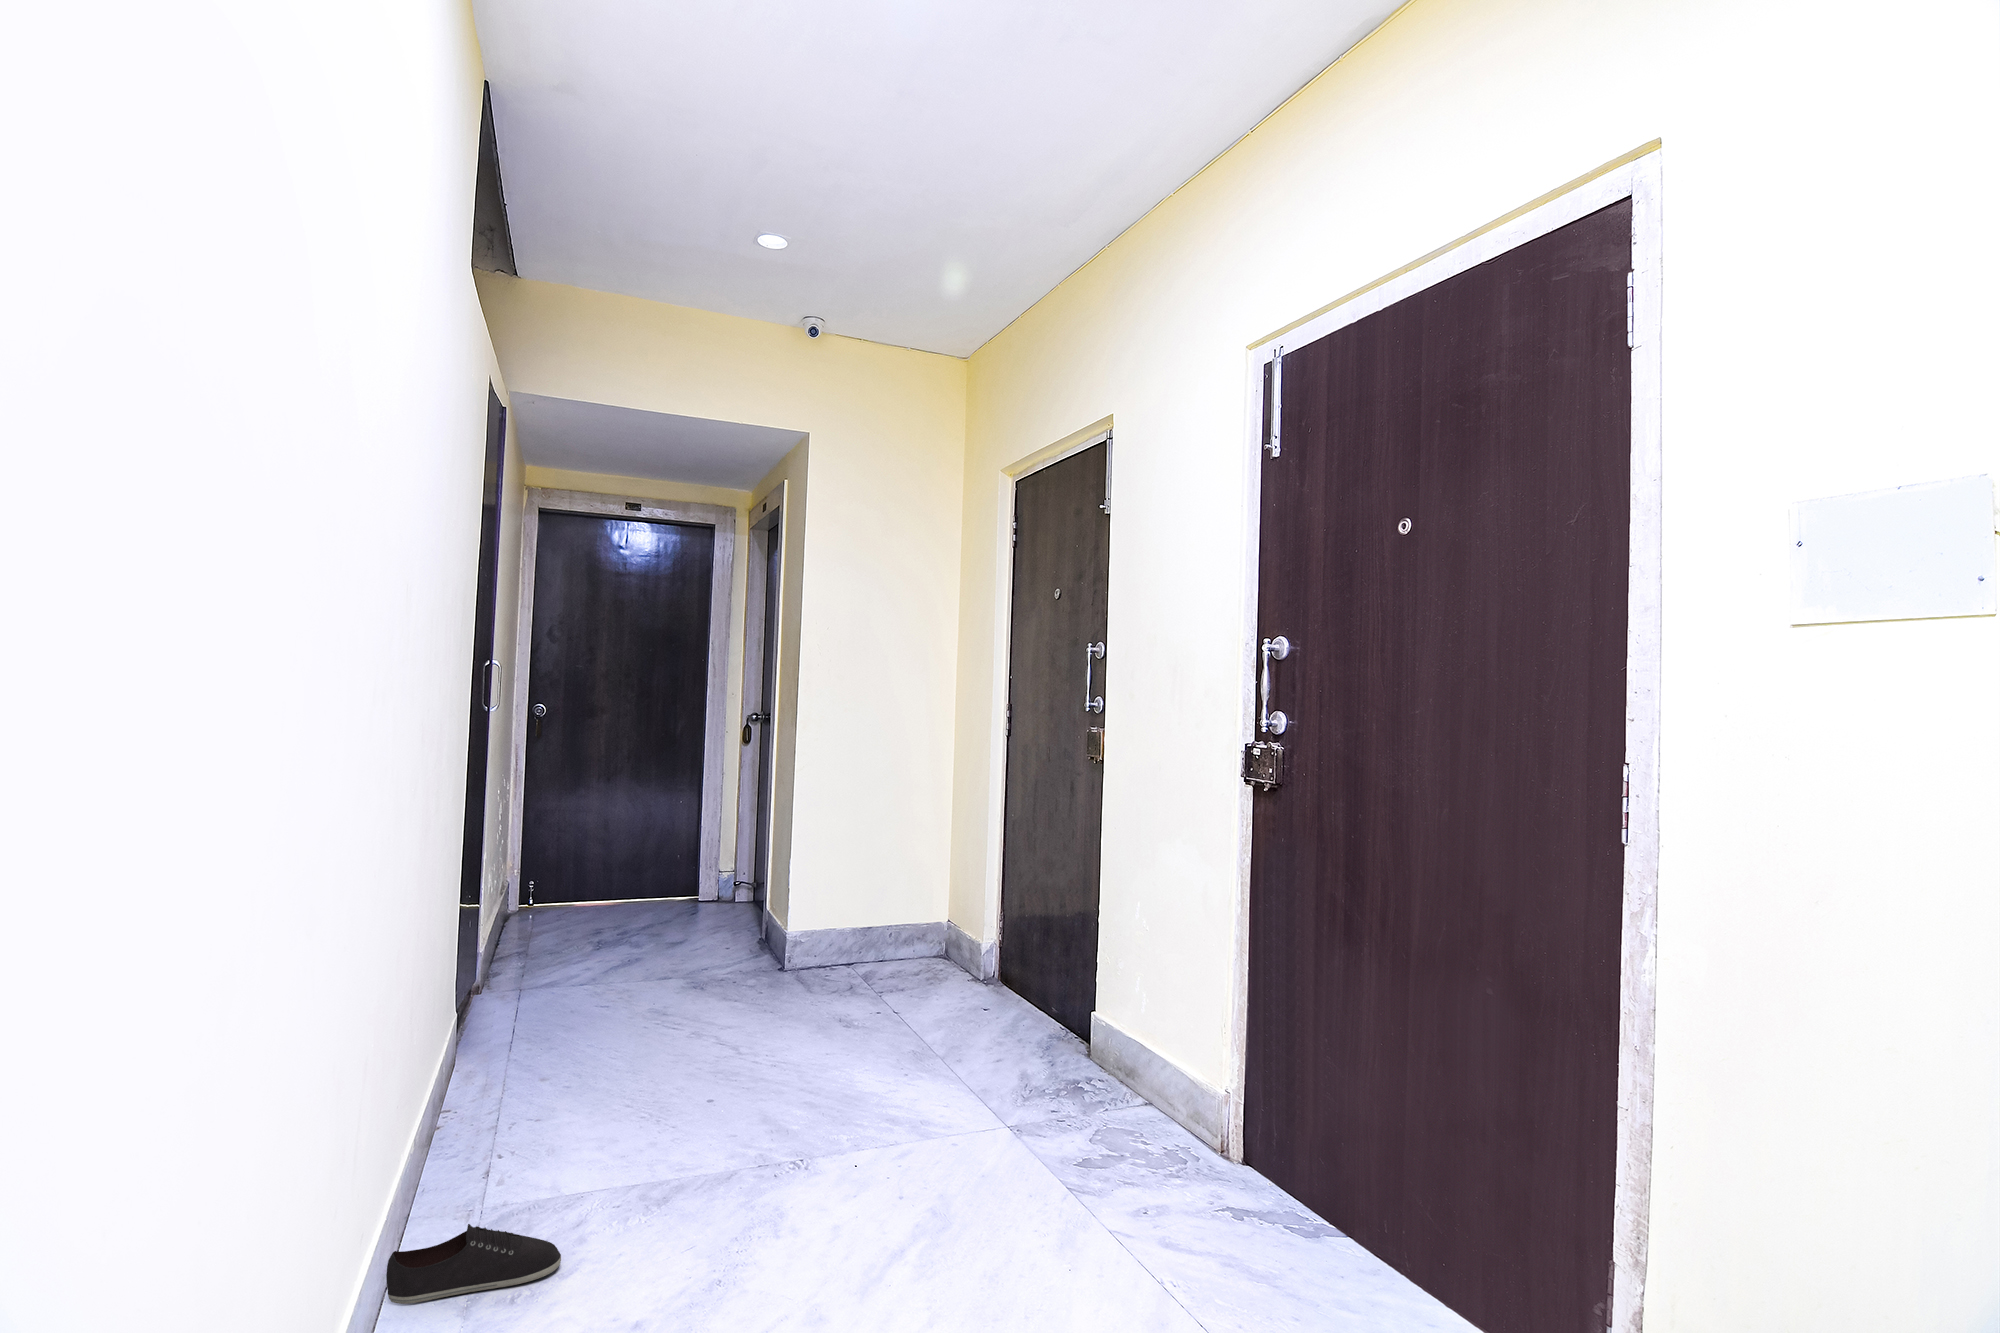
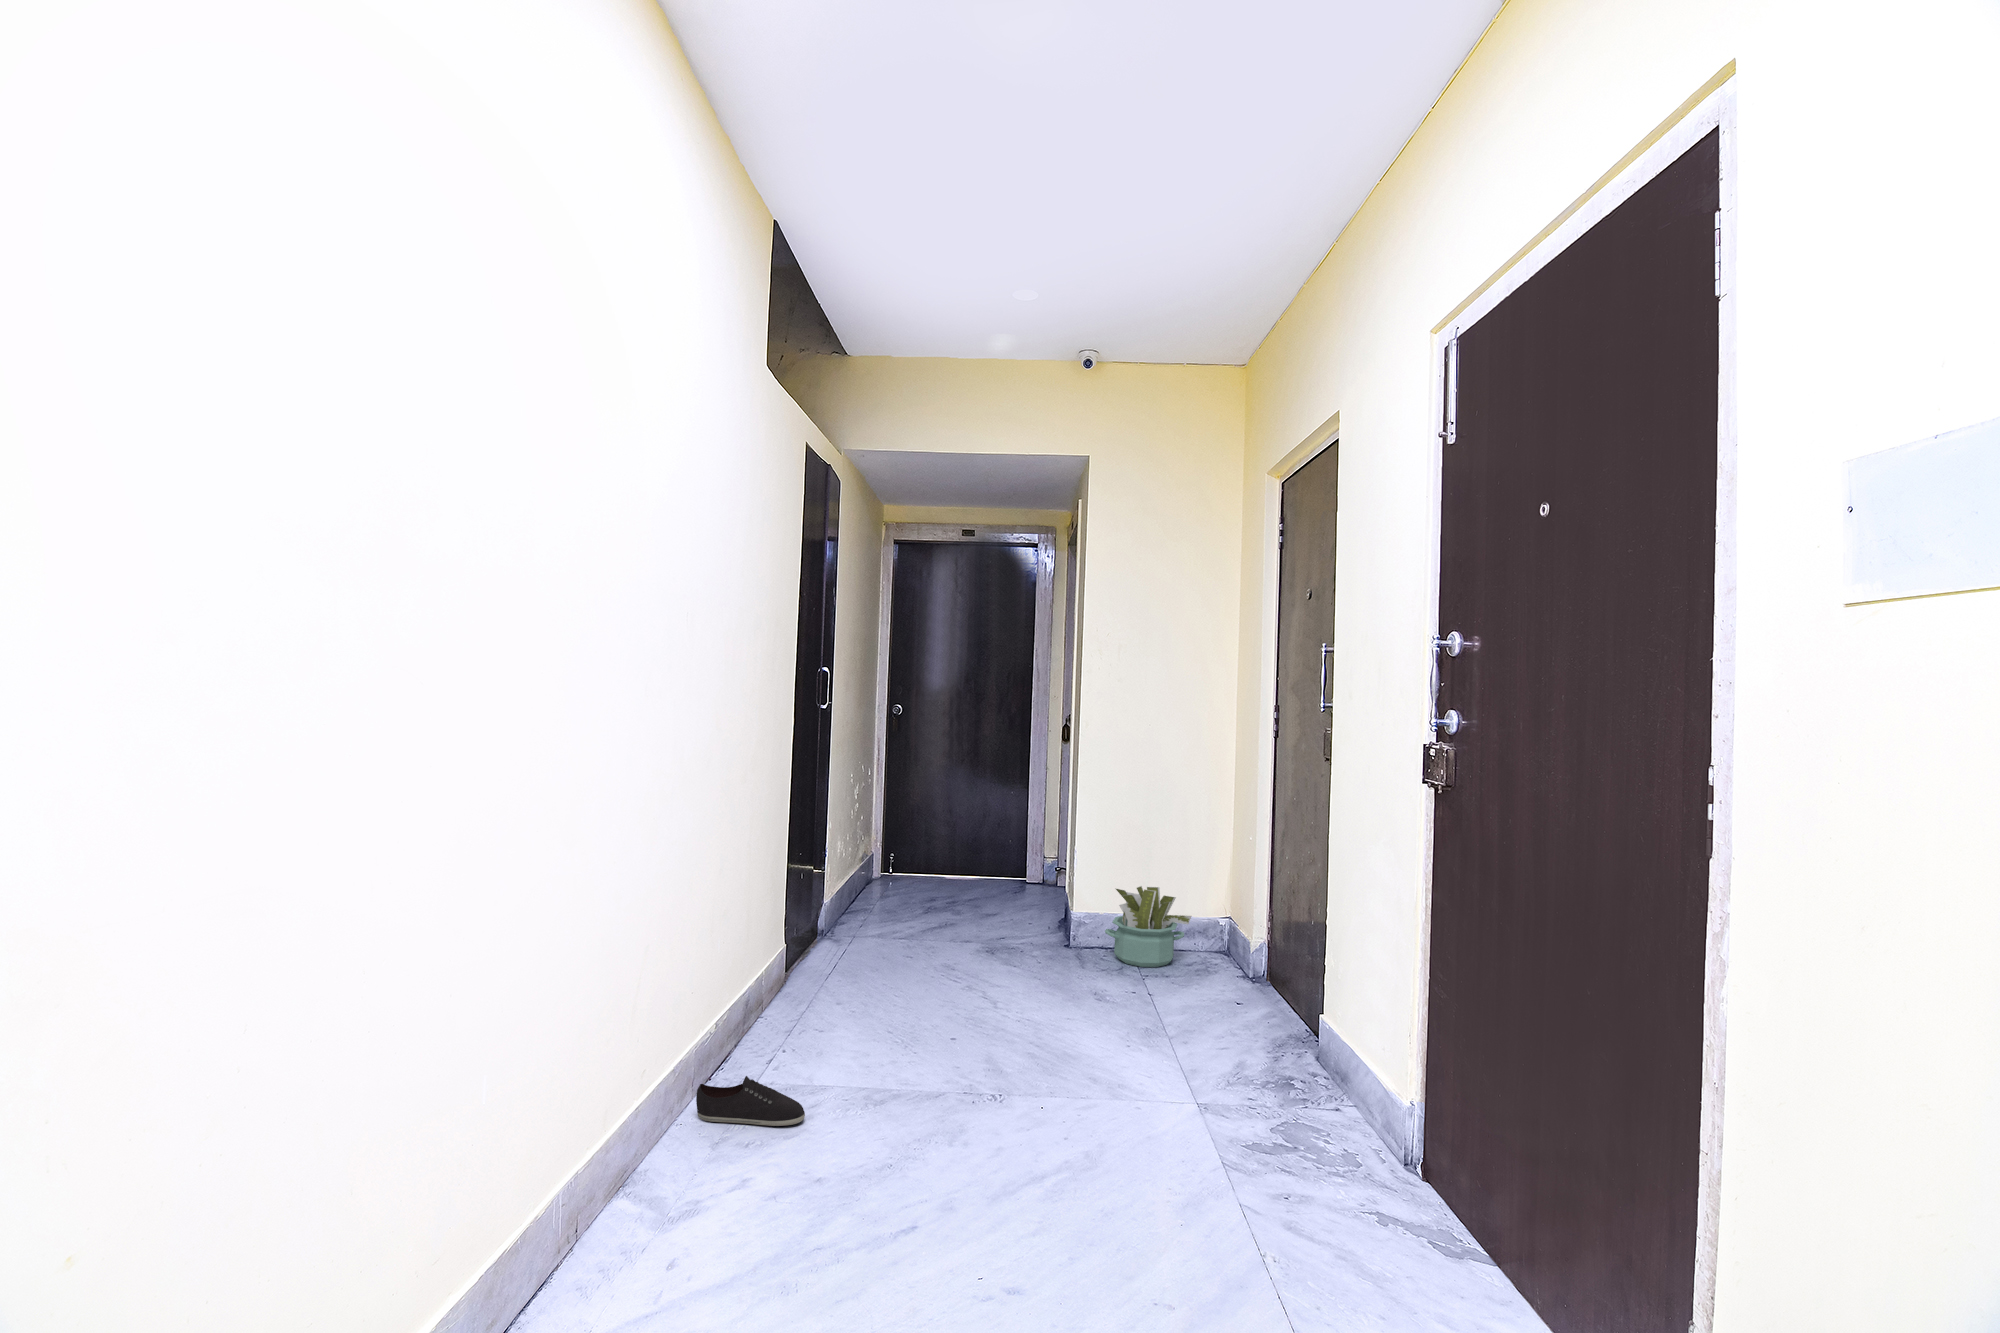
decorative plant: none [830,895,920,983] -> present [1105,886,1192,967]

